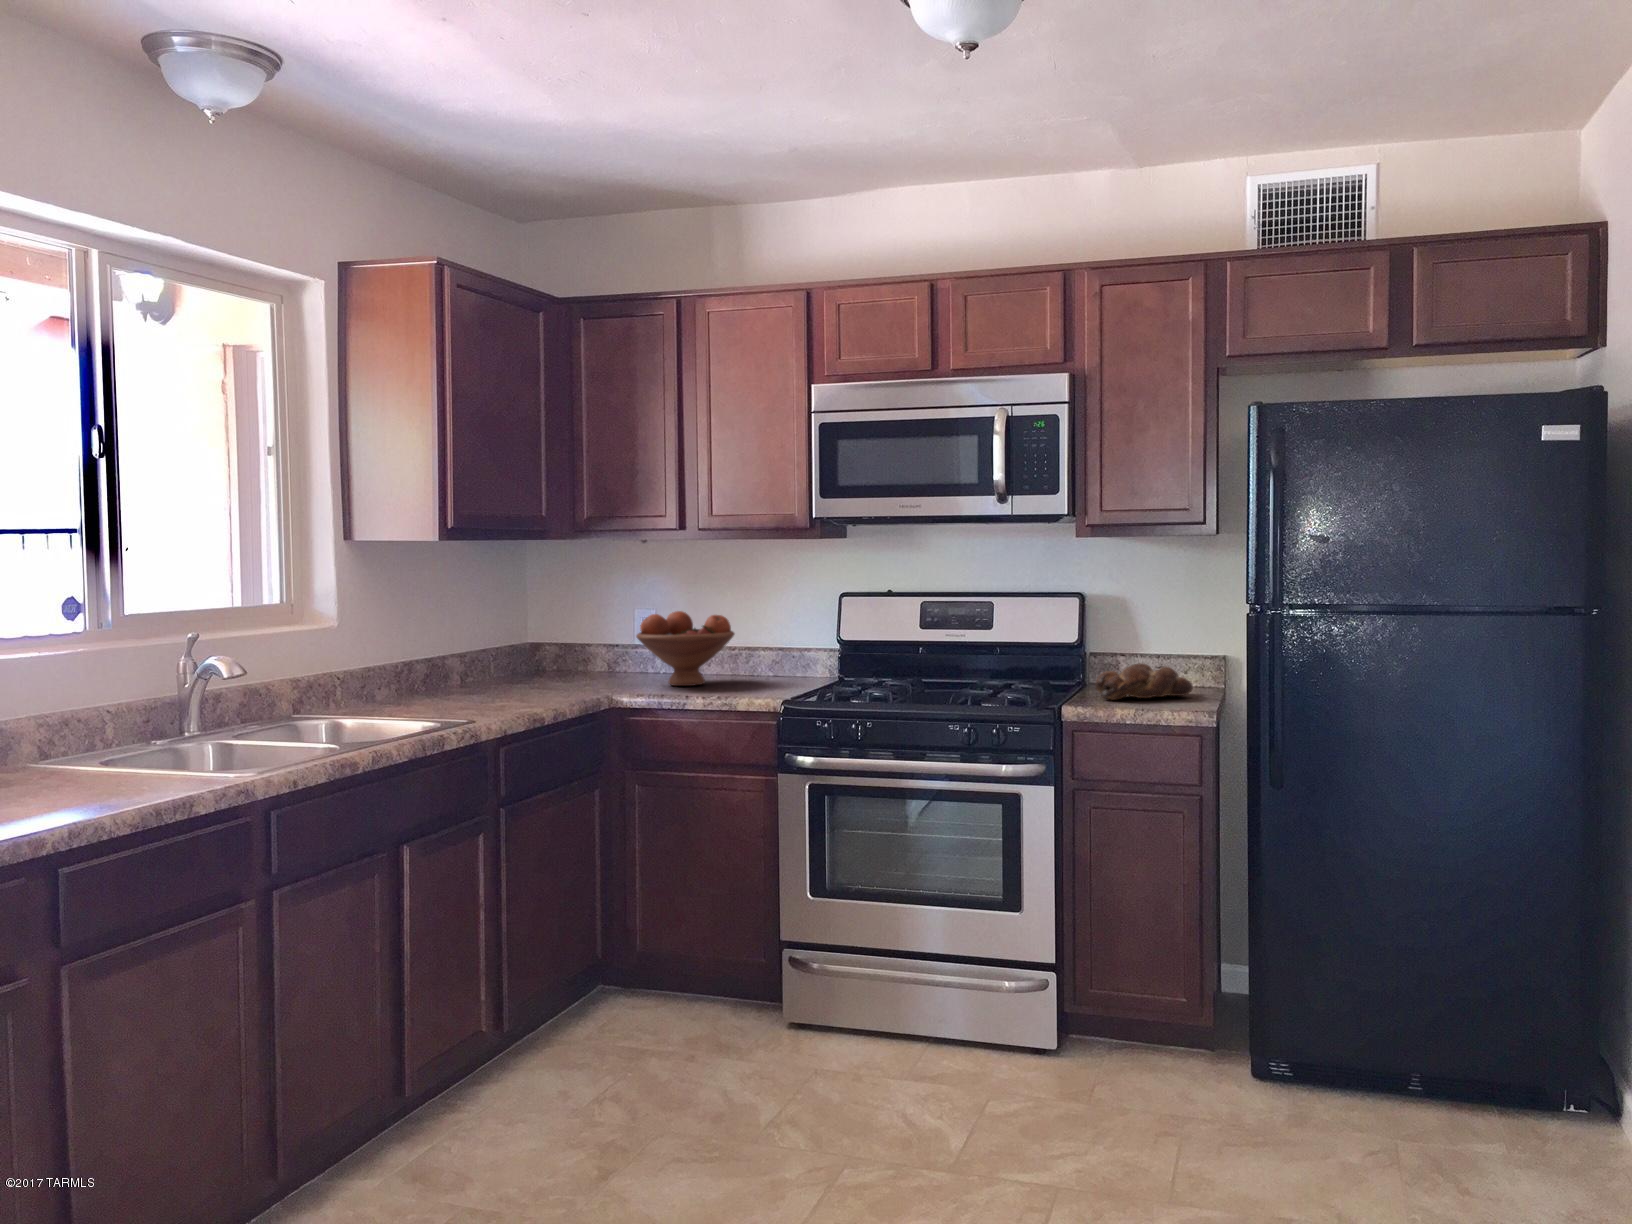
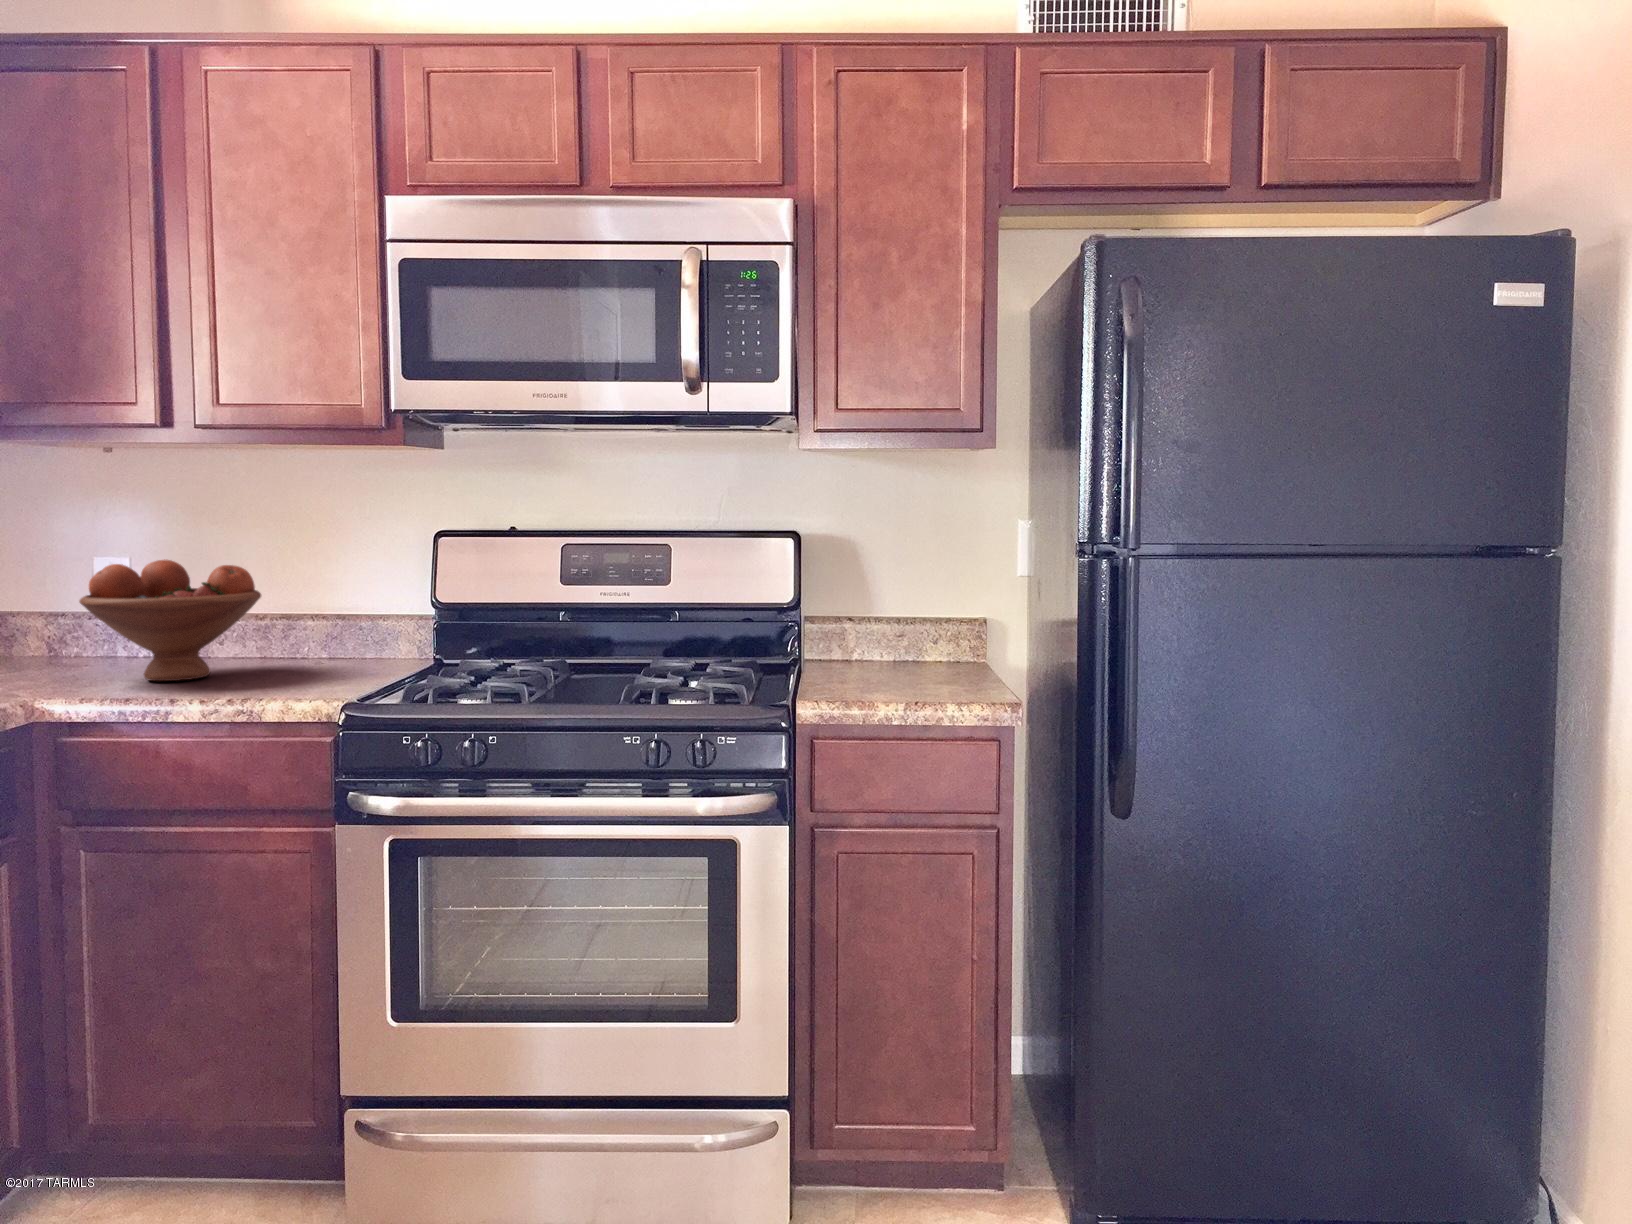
bread loaf: present [1095,663,1193,700] -> none [830,631,962,686]

